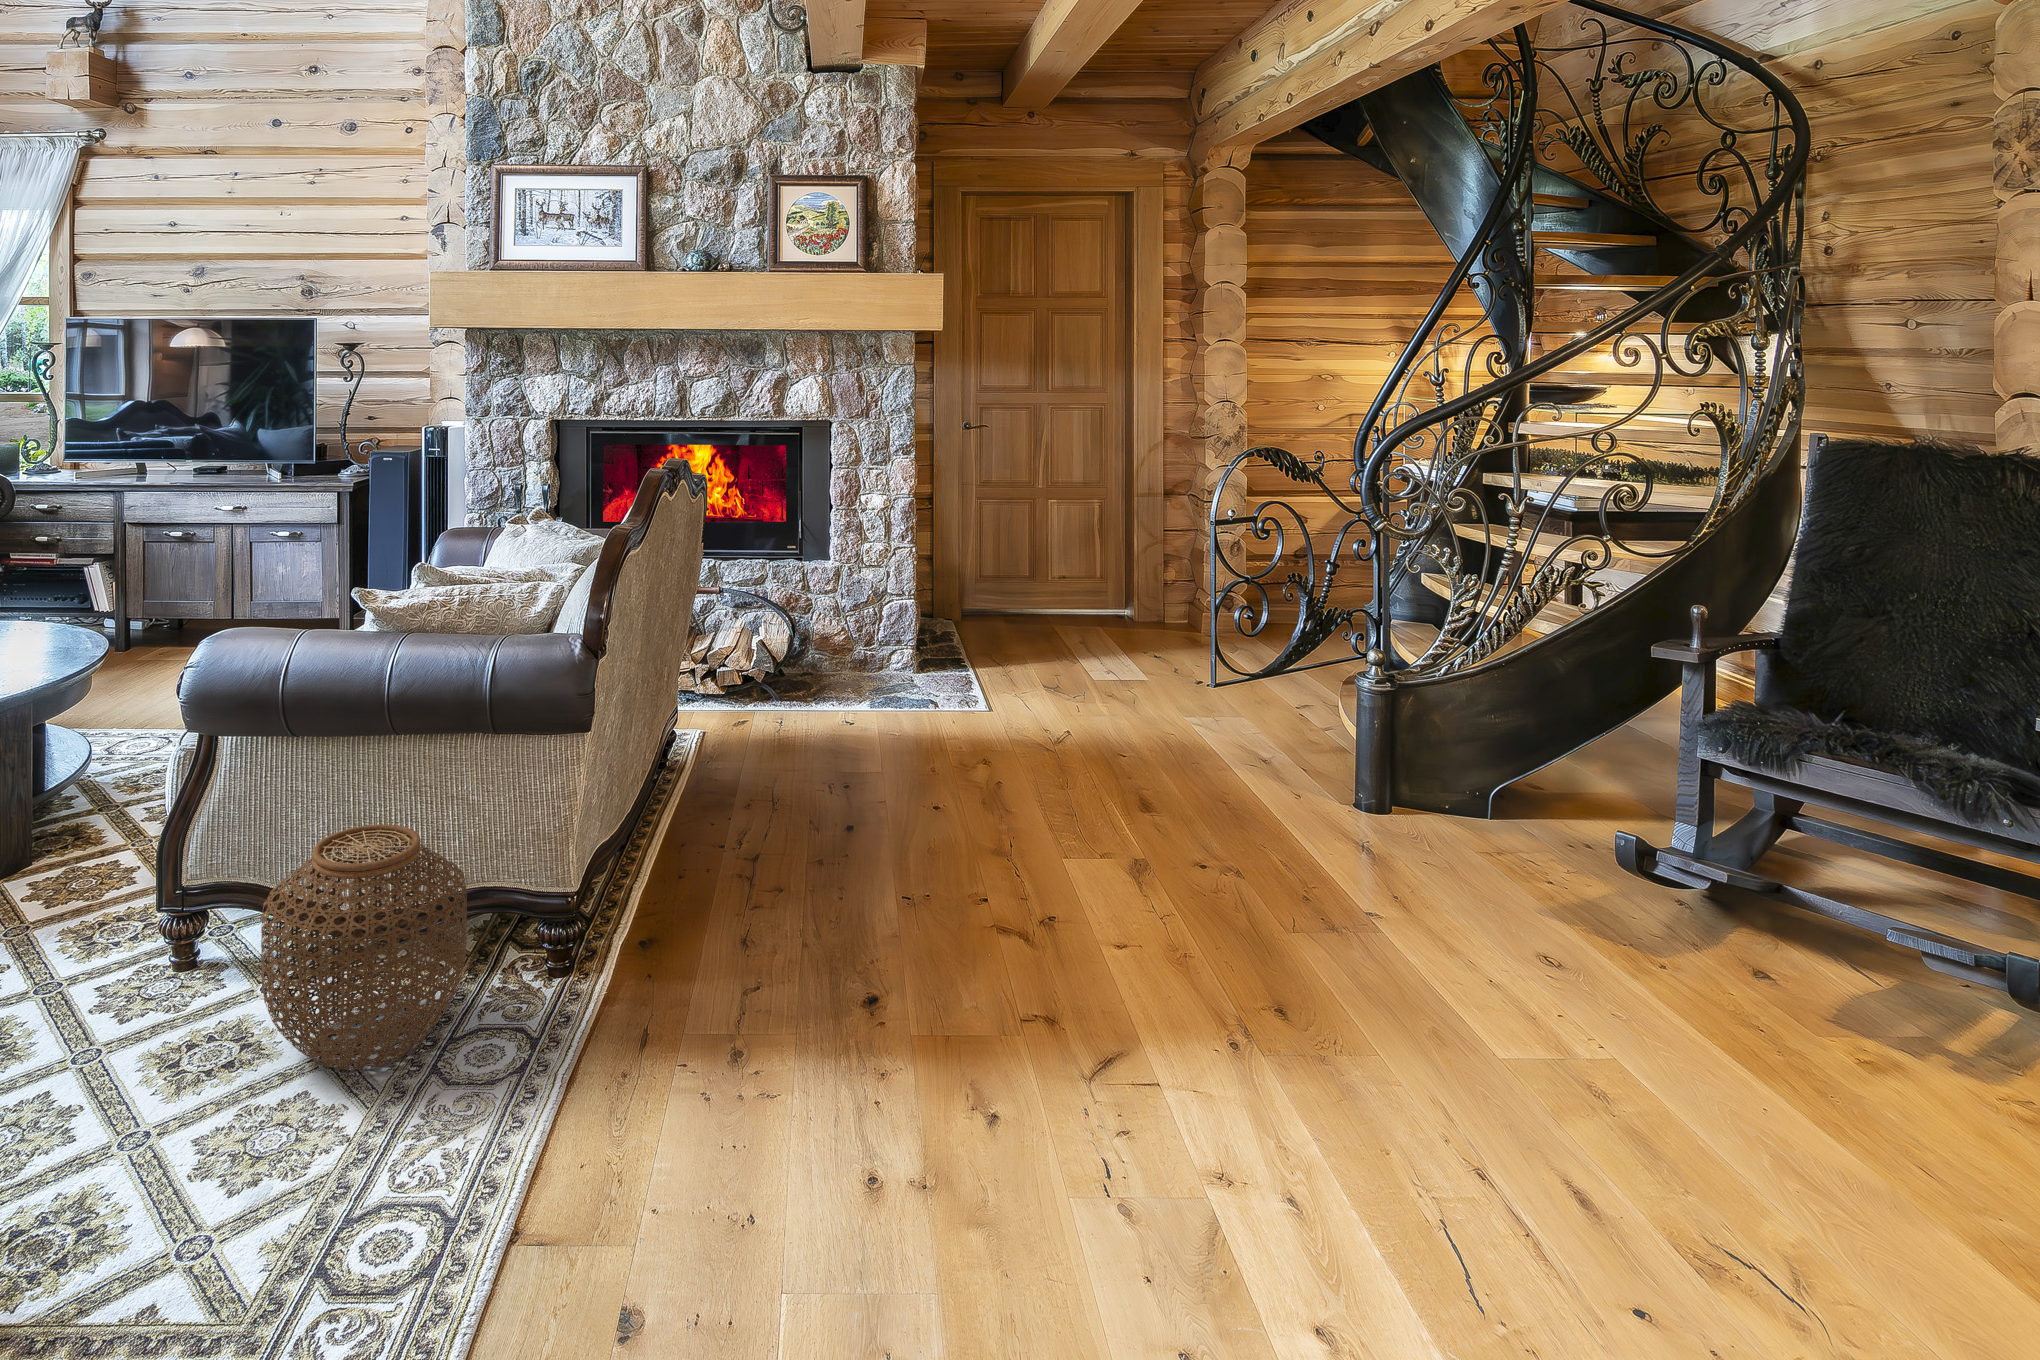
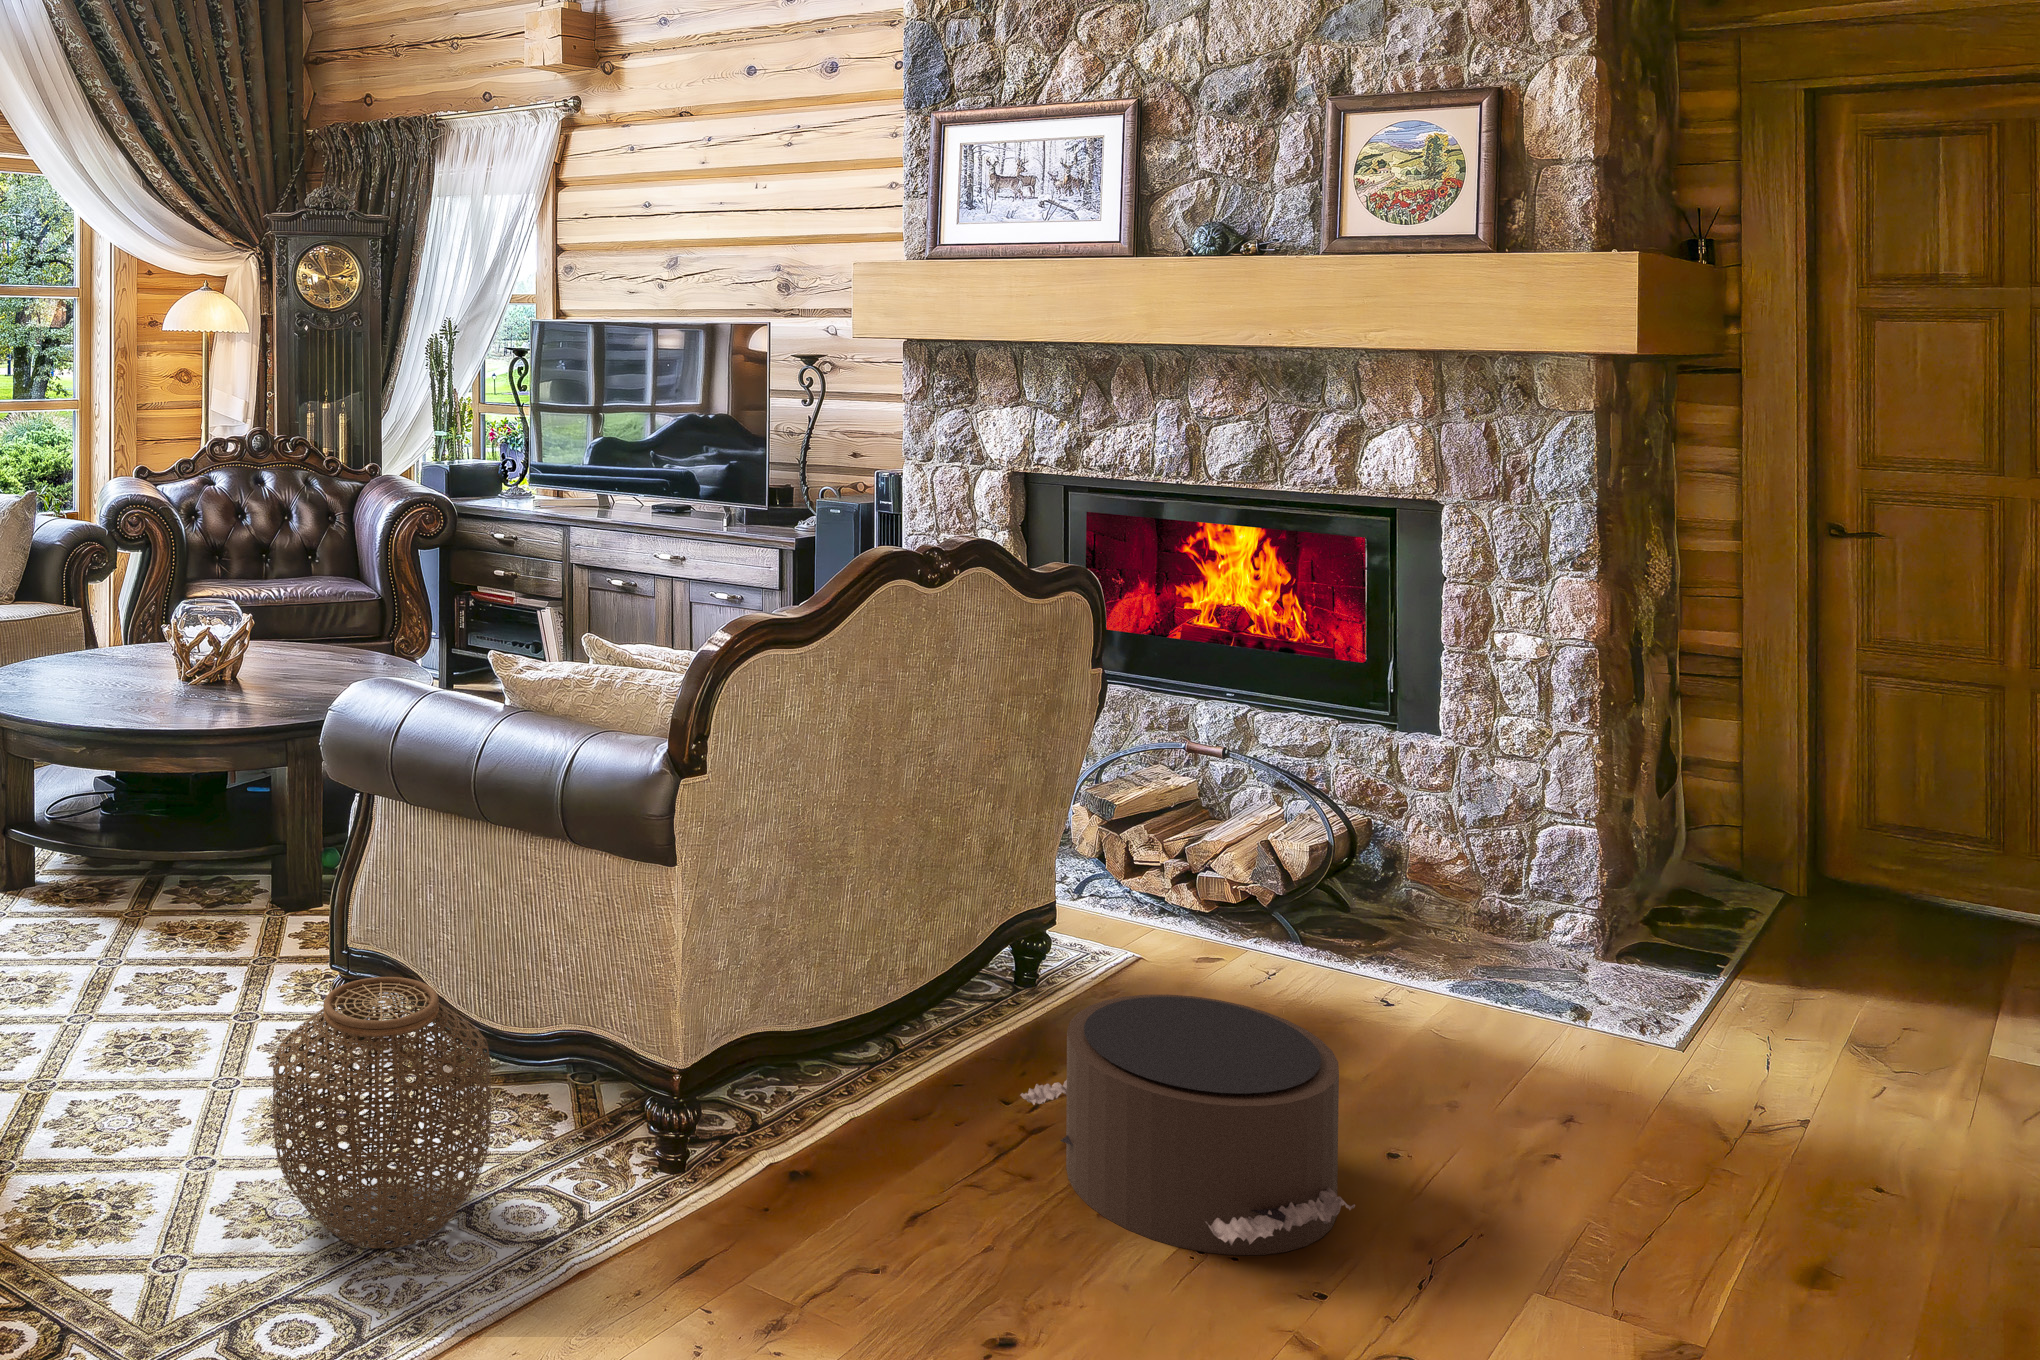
pouf: none [745,719,965,870] -> present [1021,994,1355,1255]

